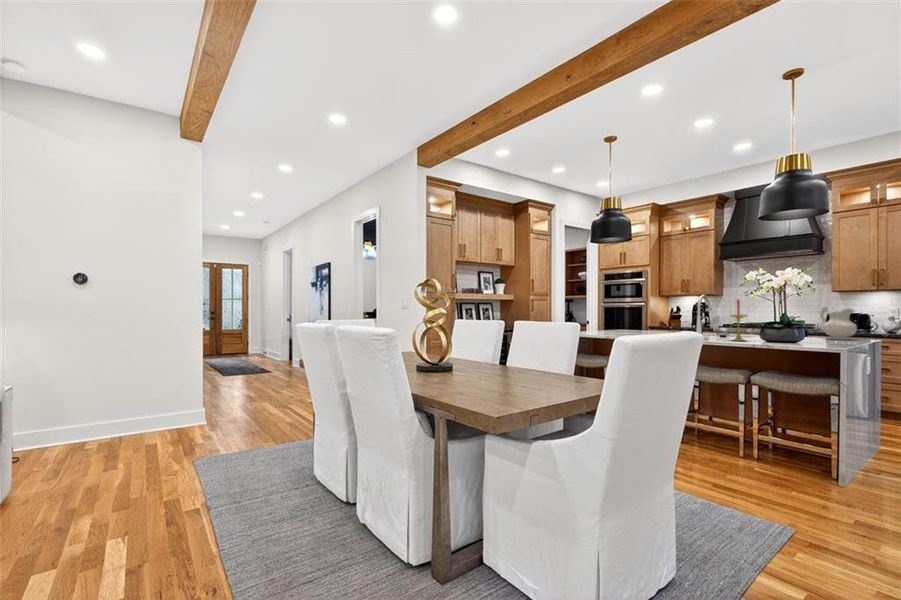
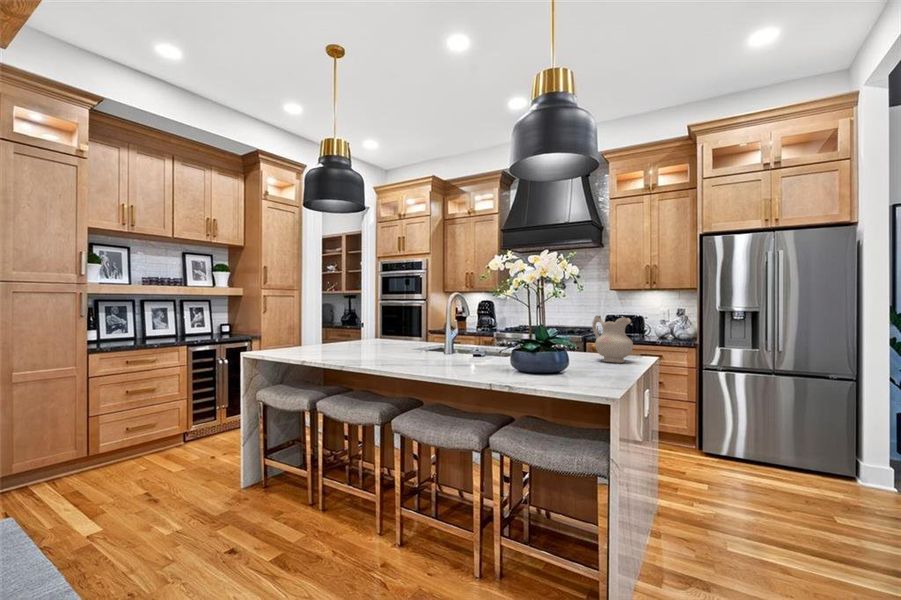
candle: present [730,299,747,341] -> none [468,304,496,375]

